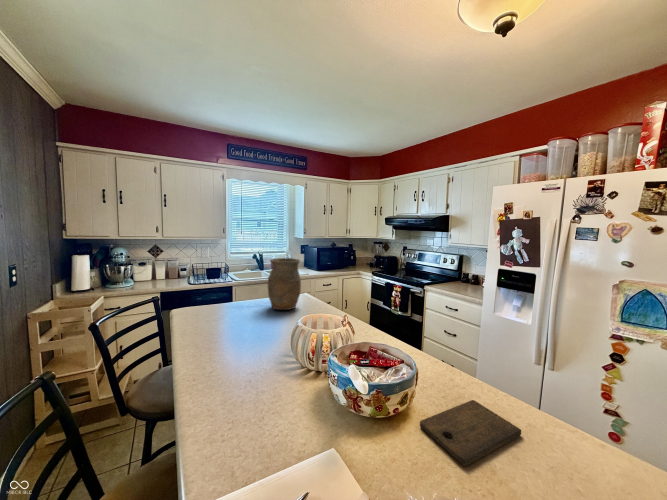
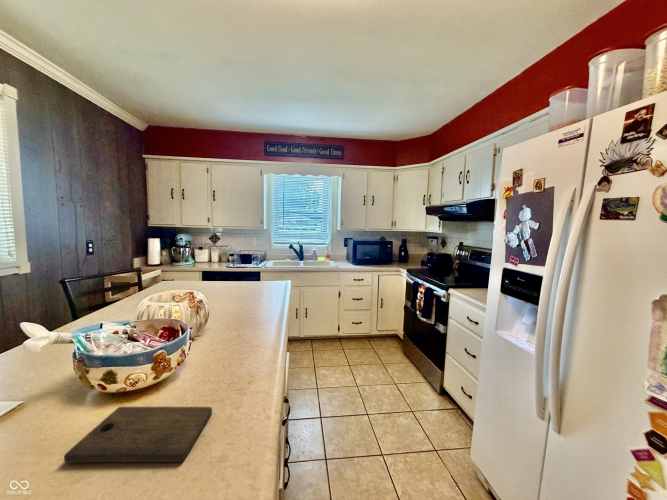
vase: present [268,258,301,310] -> none [224,242,258,292]

